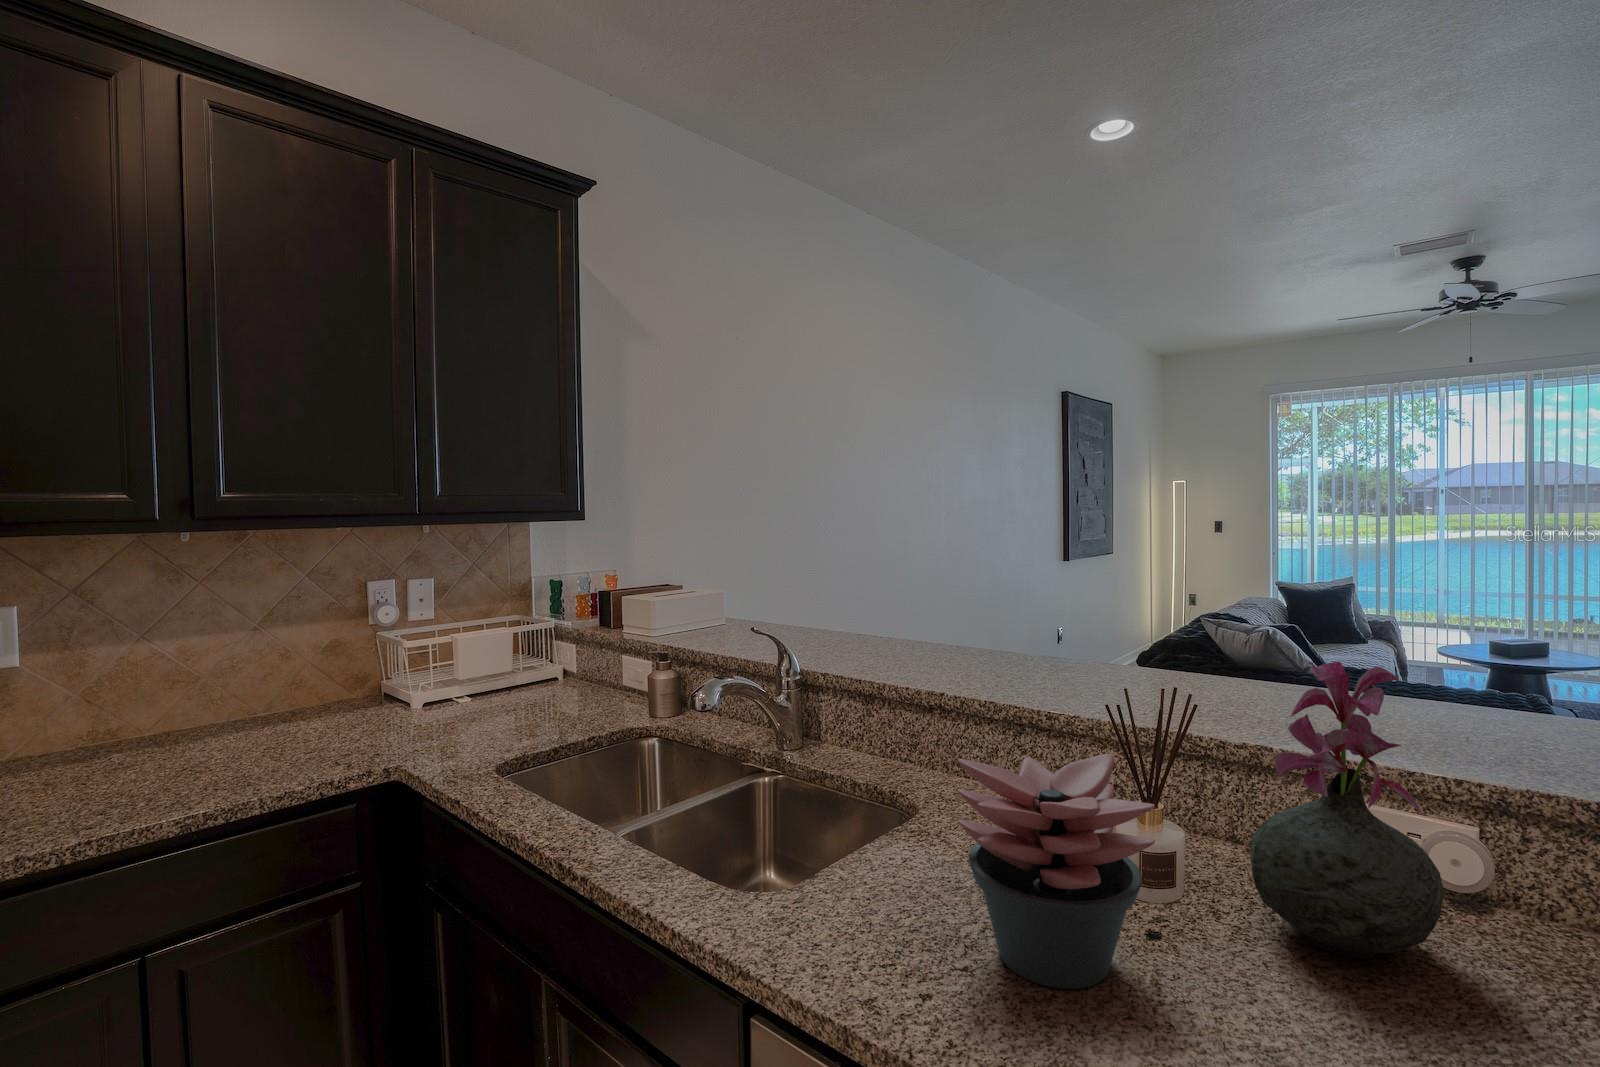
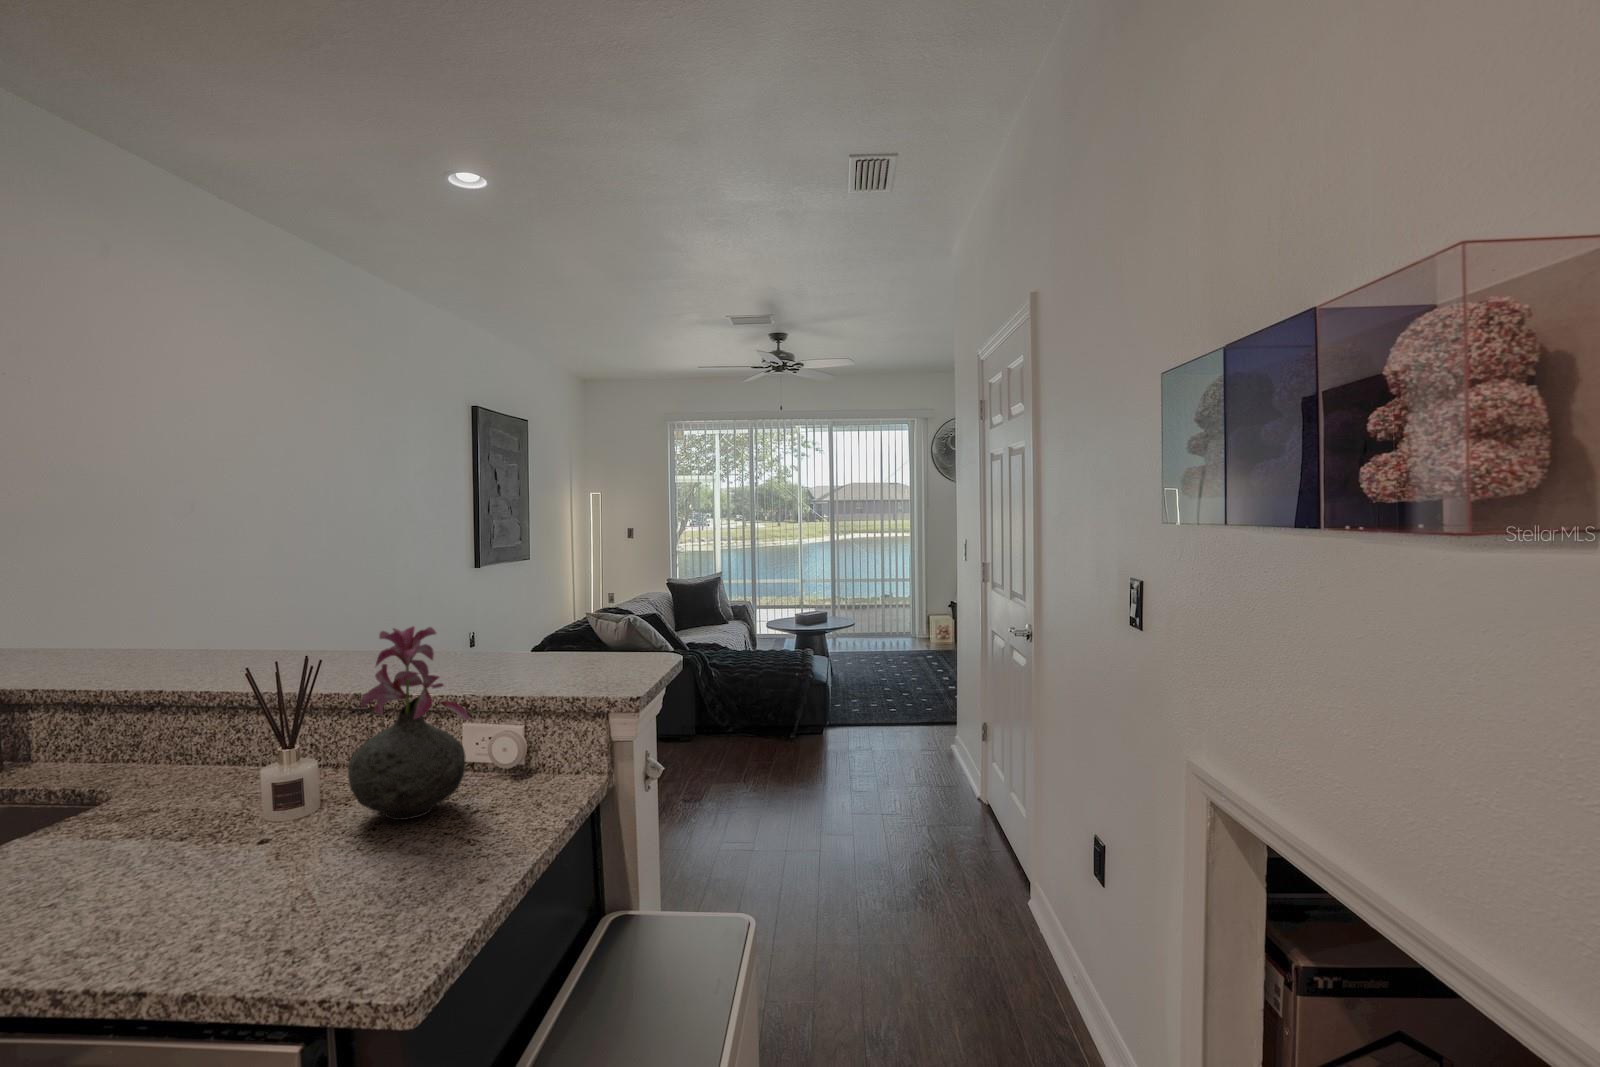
succulent plant: present [957,754,1155,989] -> none [55,710,230,891]

